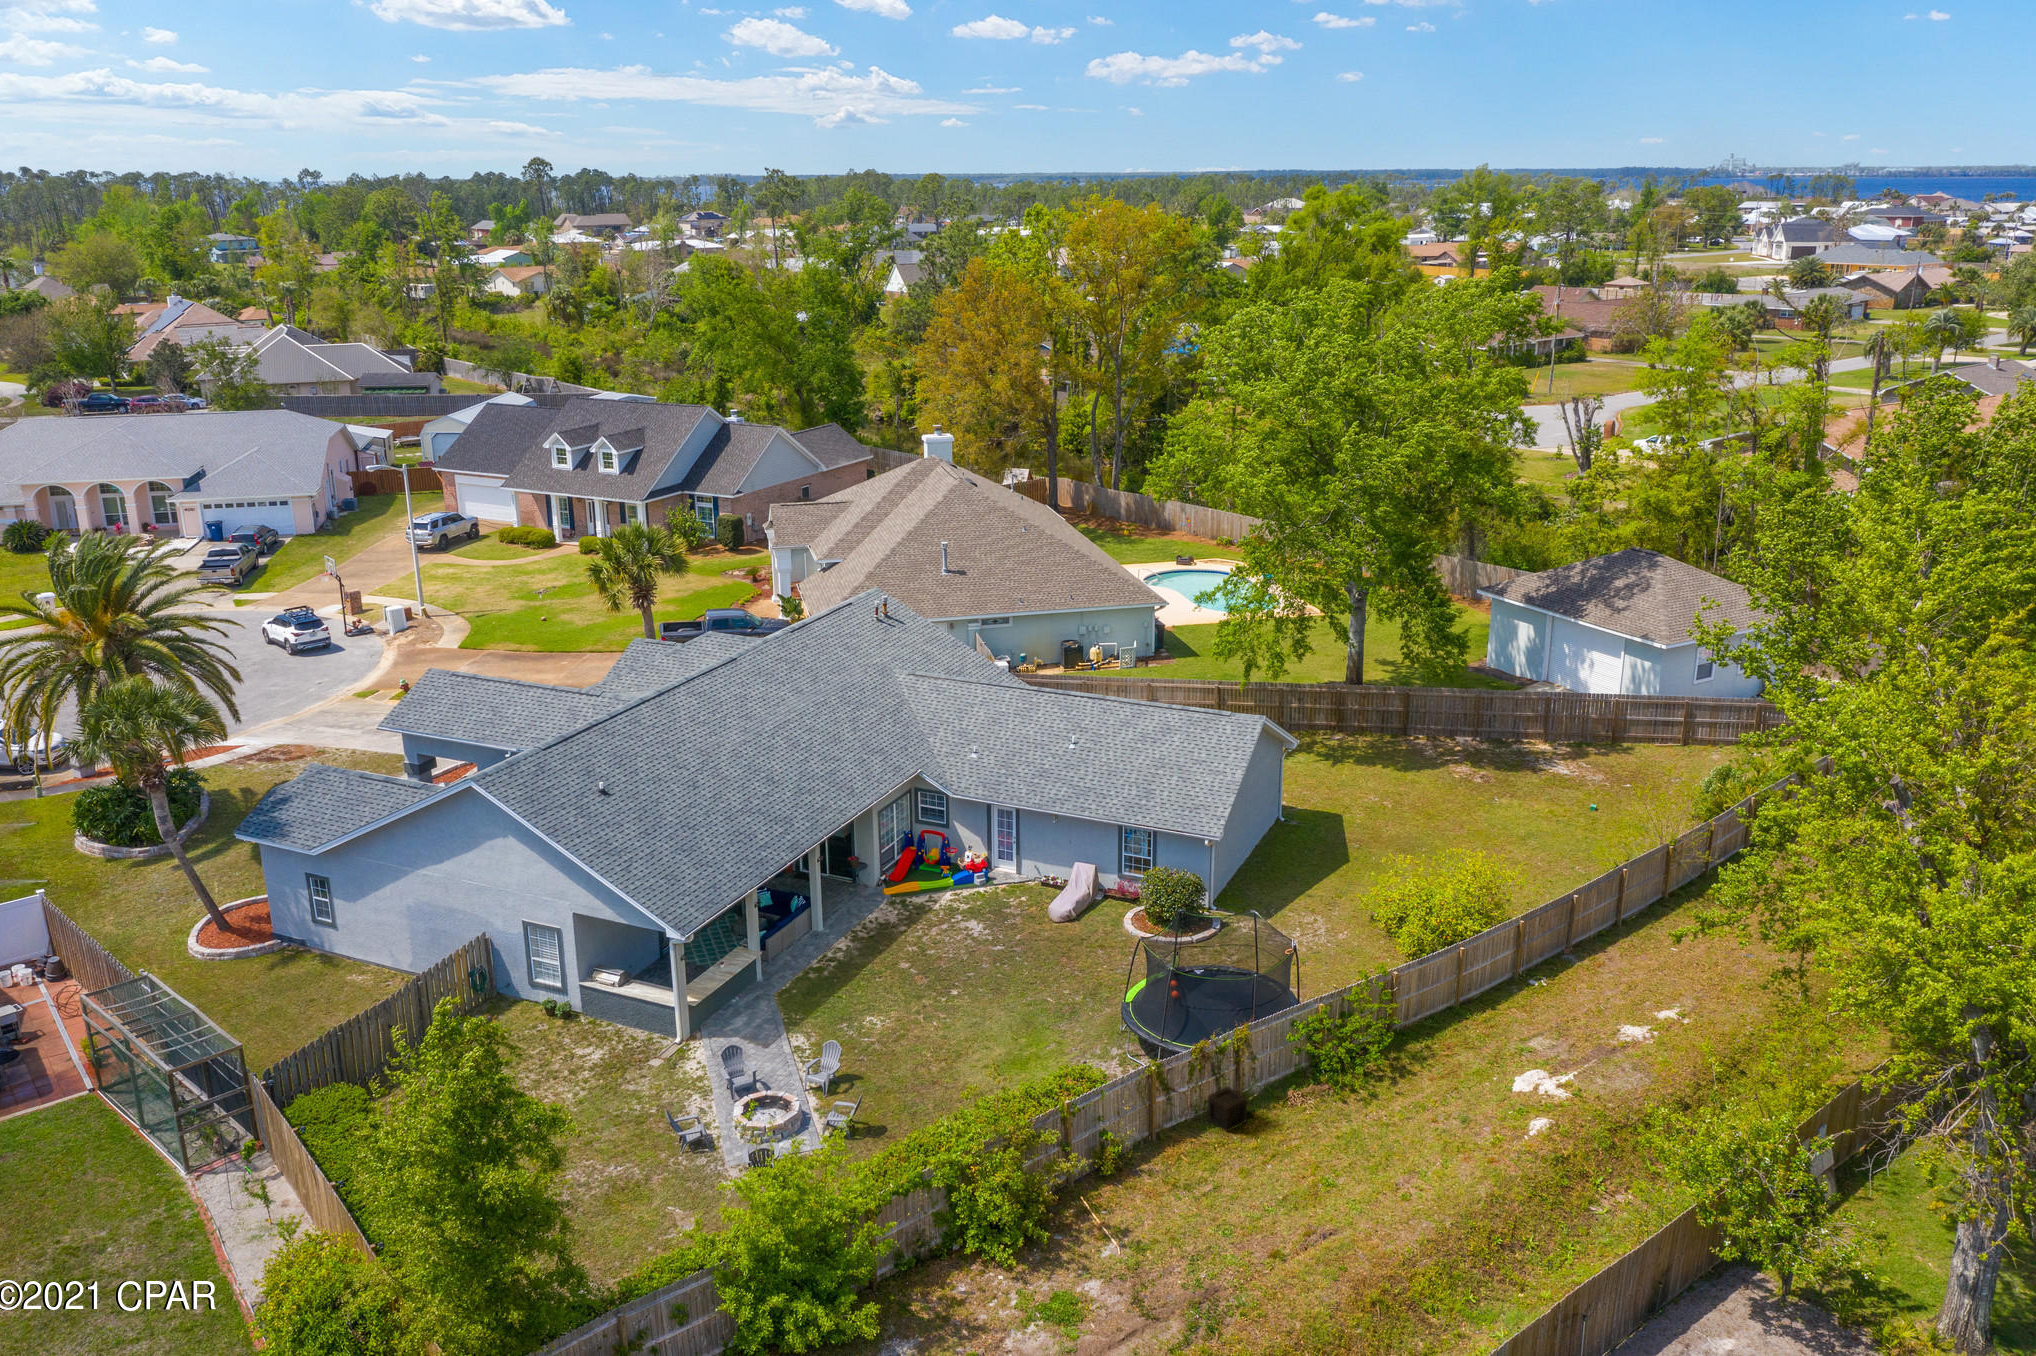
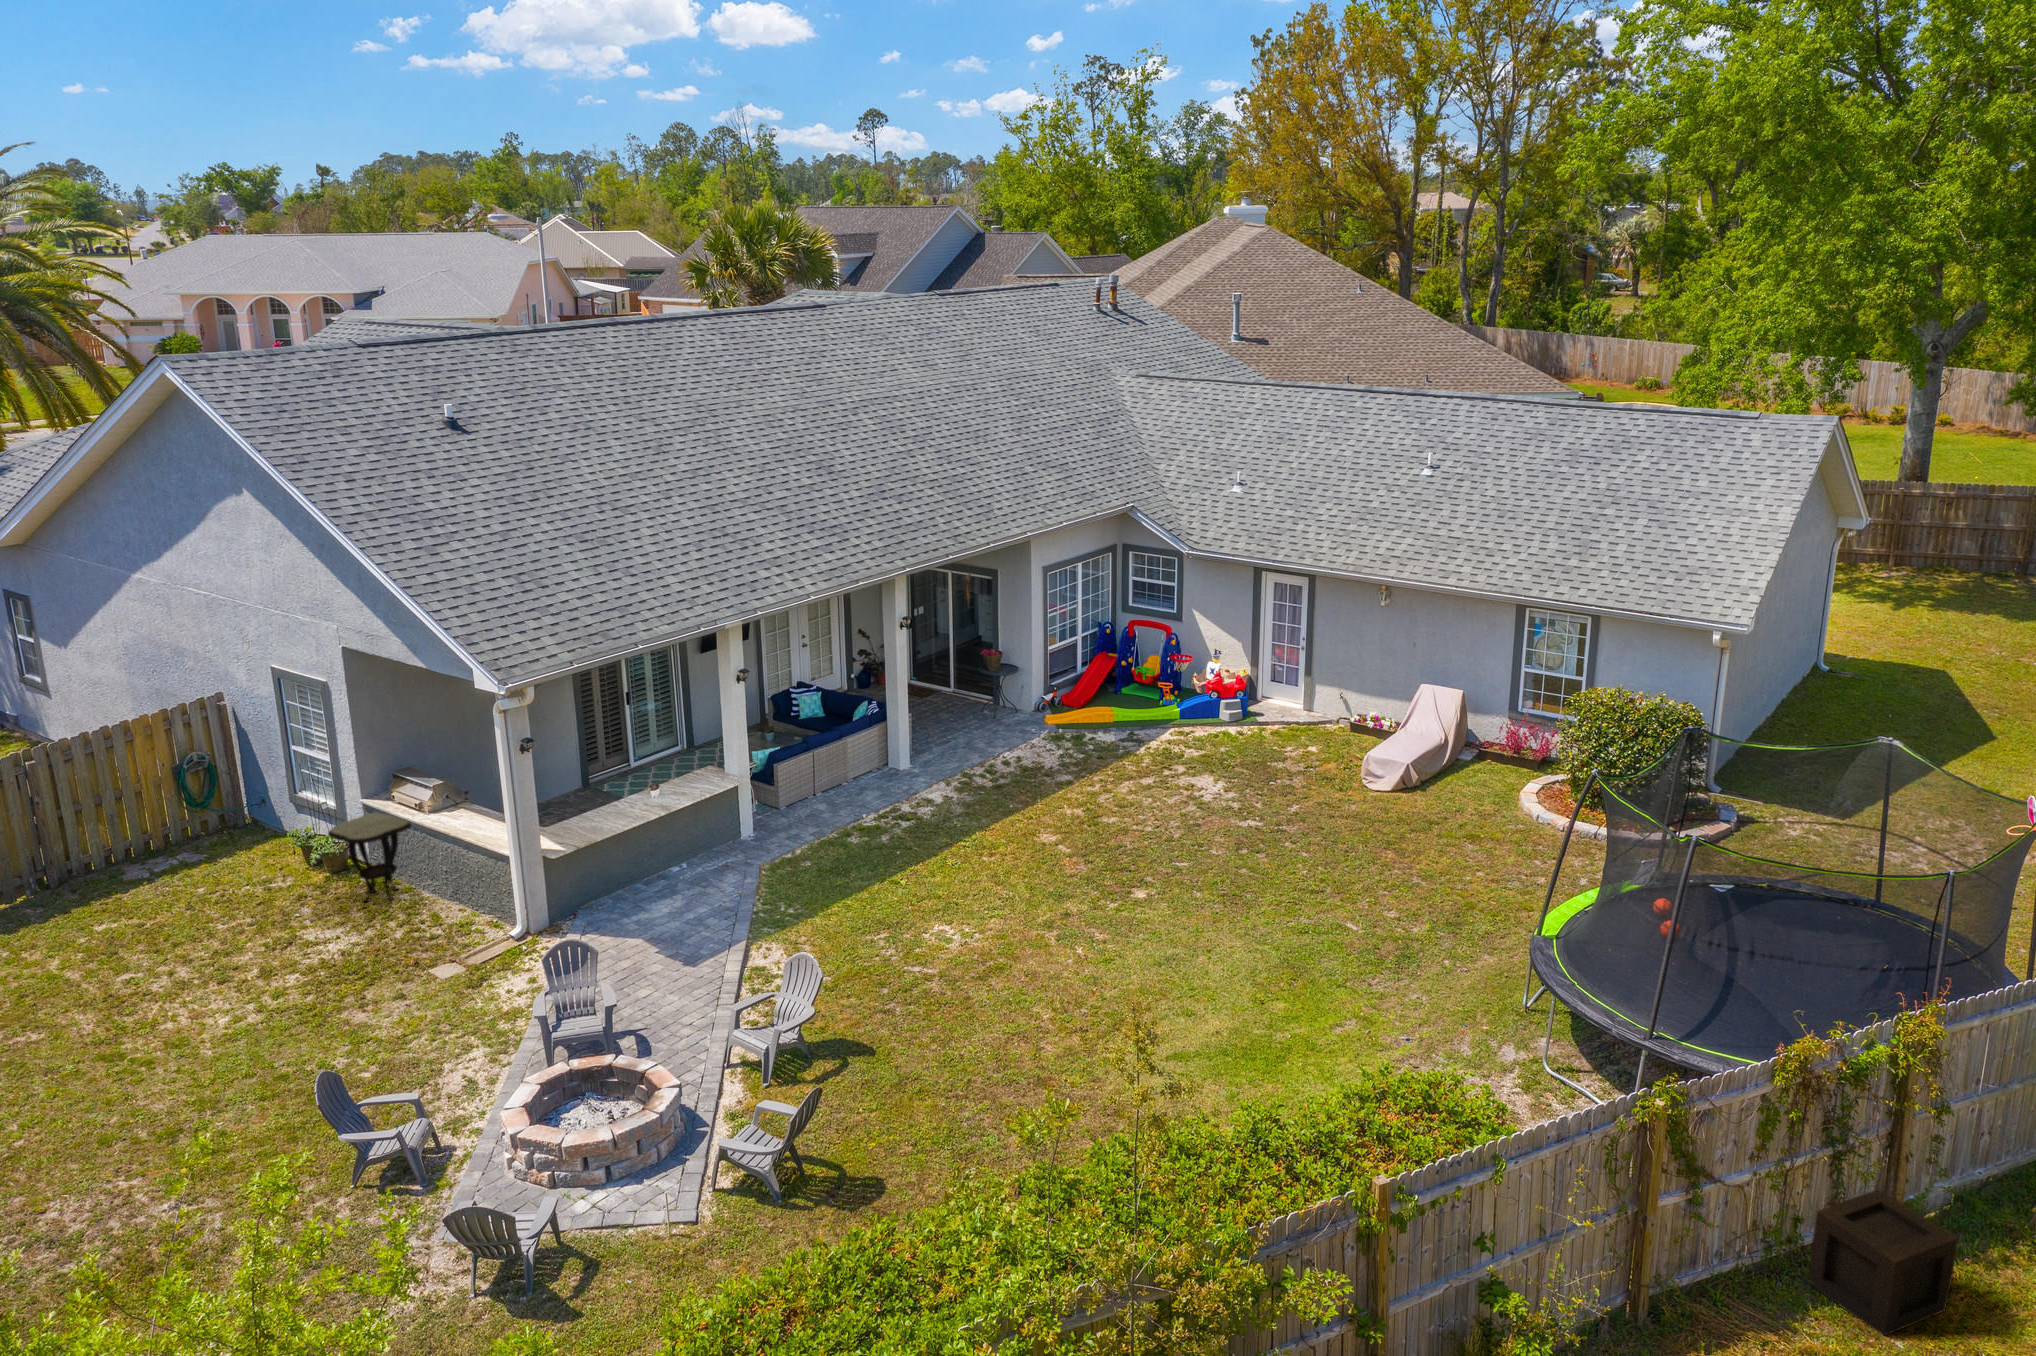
side table: none [572,991,611,1036] -> present [328,812,411,902]

